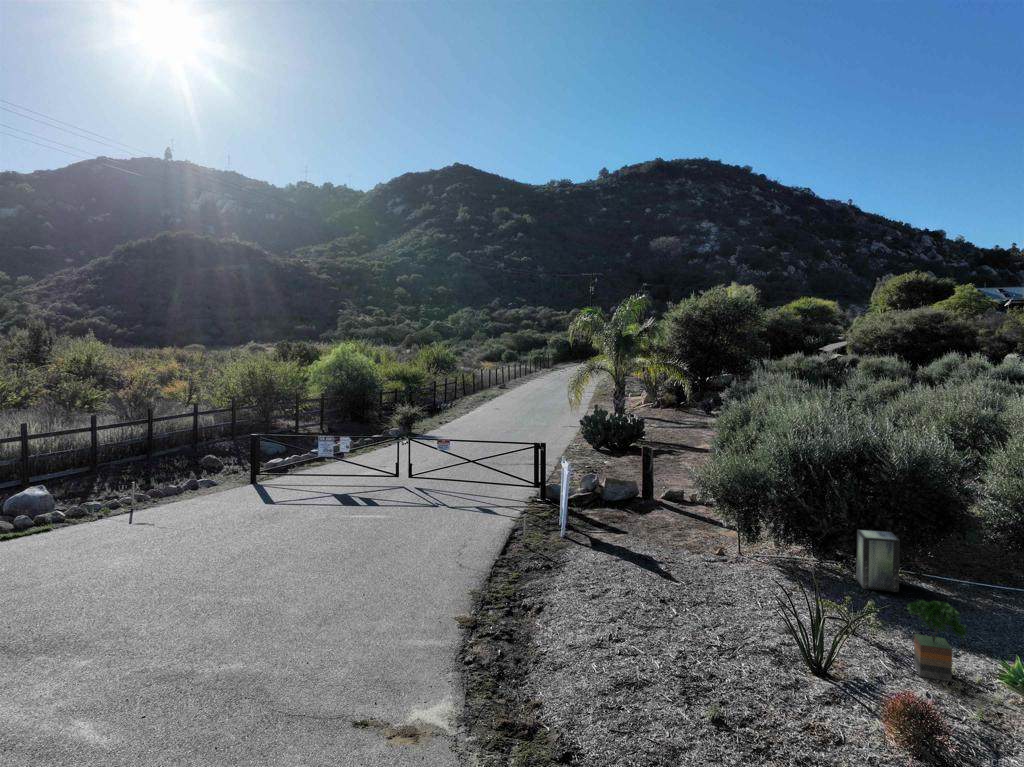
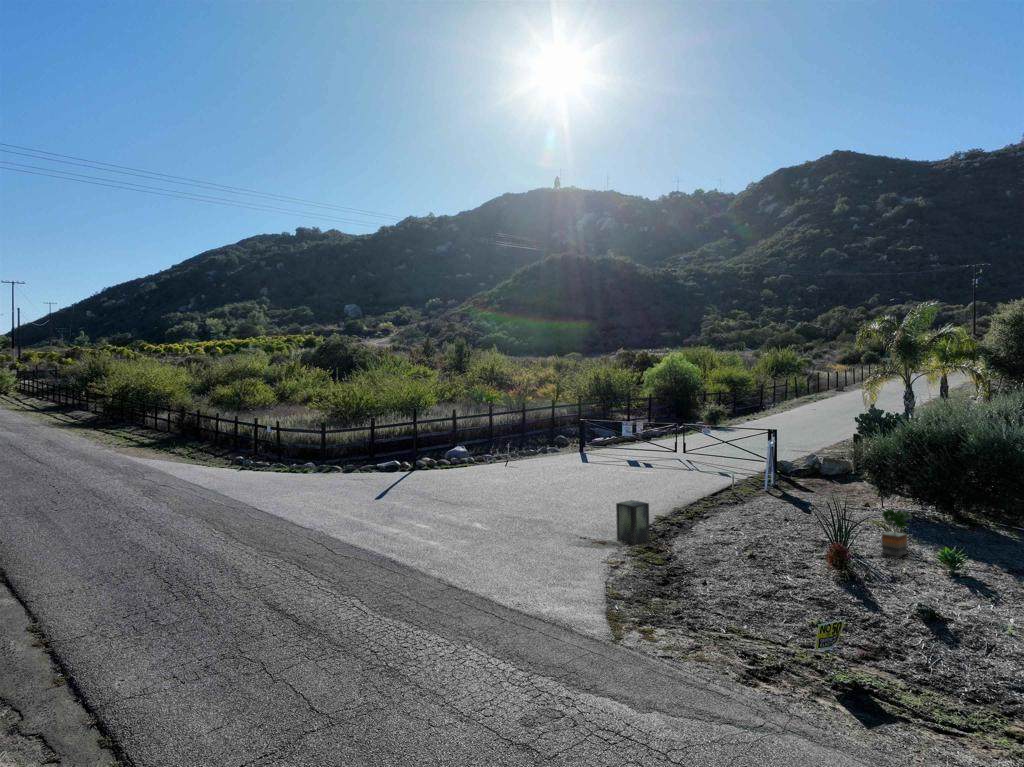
storage box: present [856,530,900,592] -> present [616,500,650,544]

